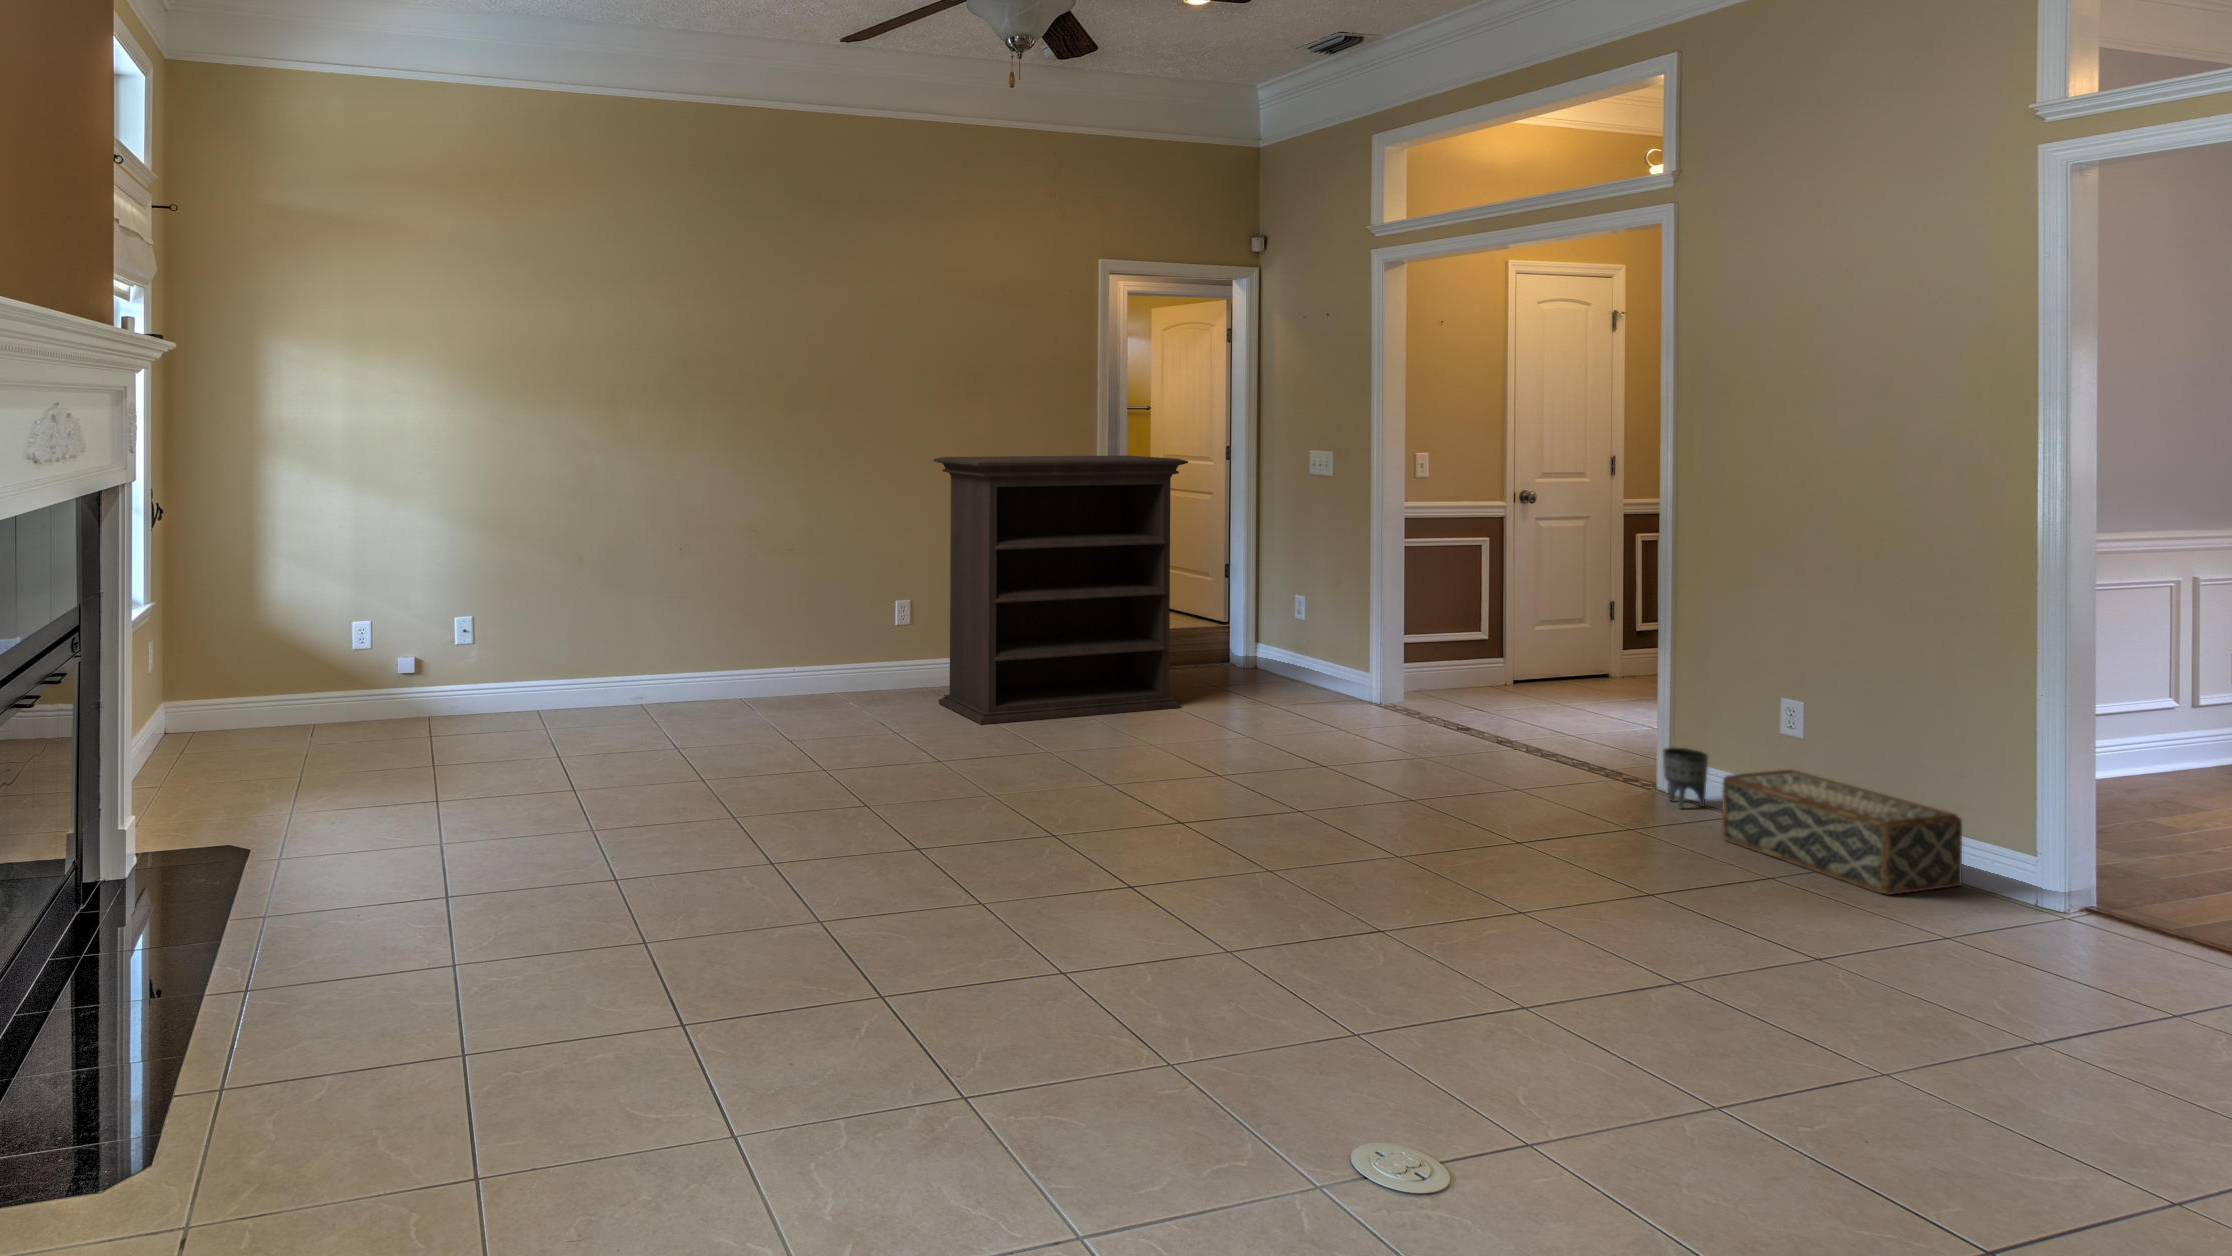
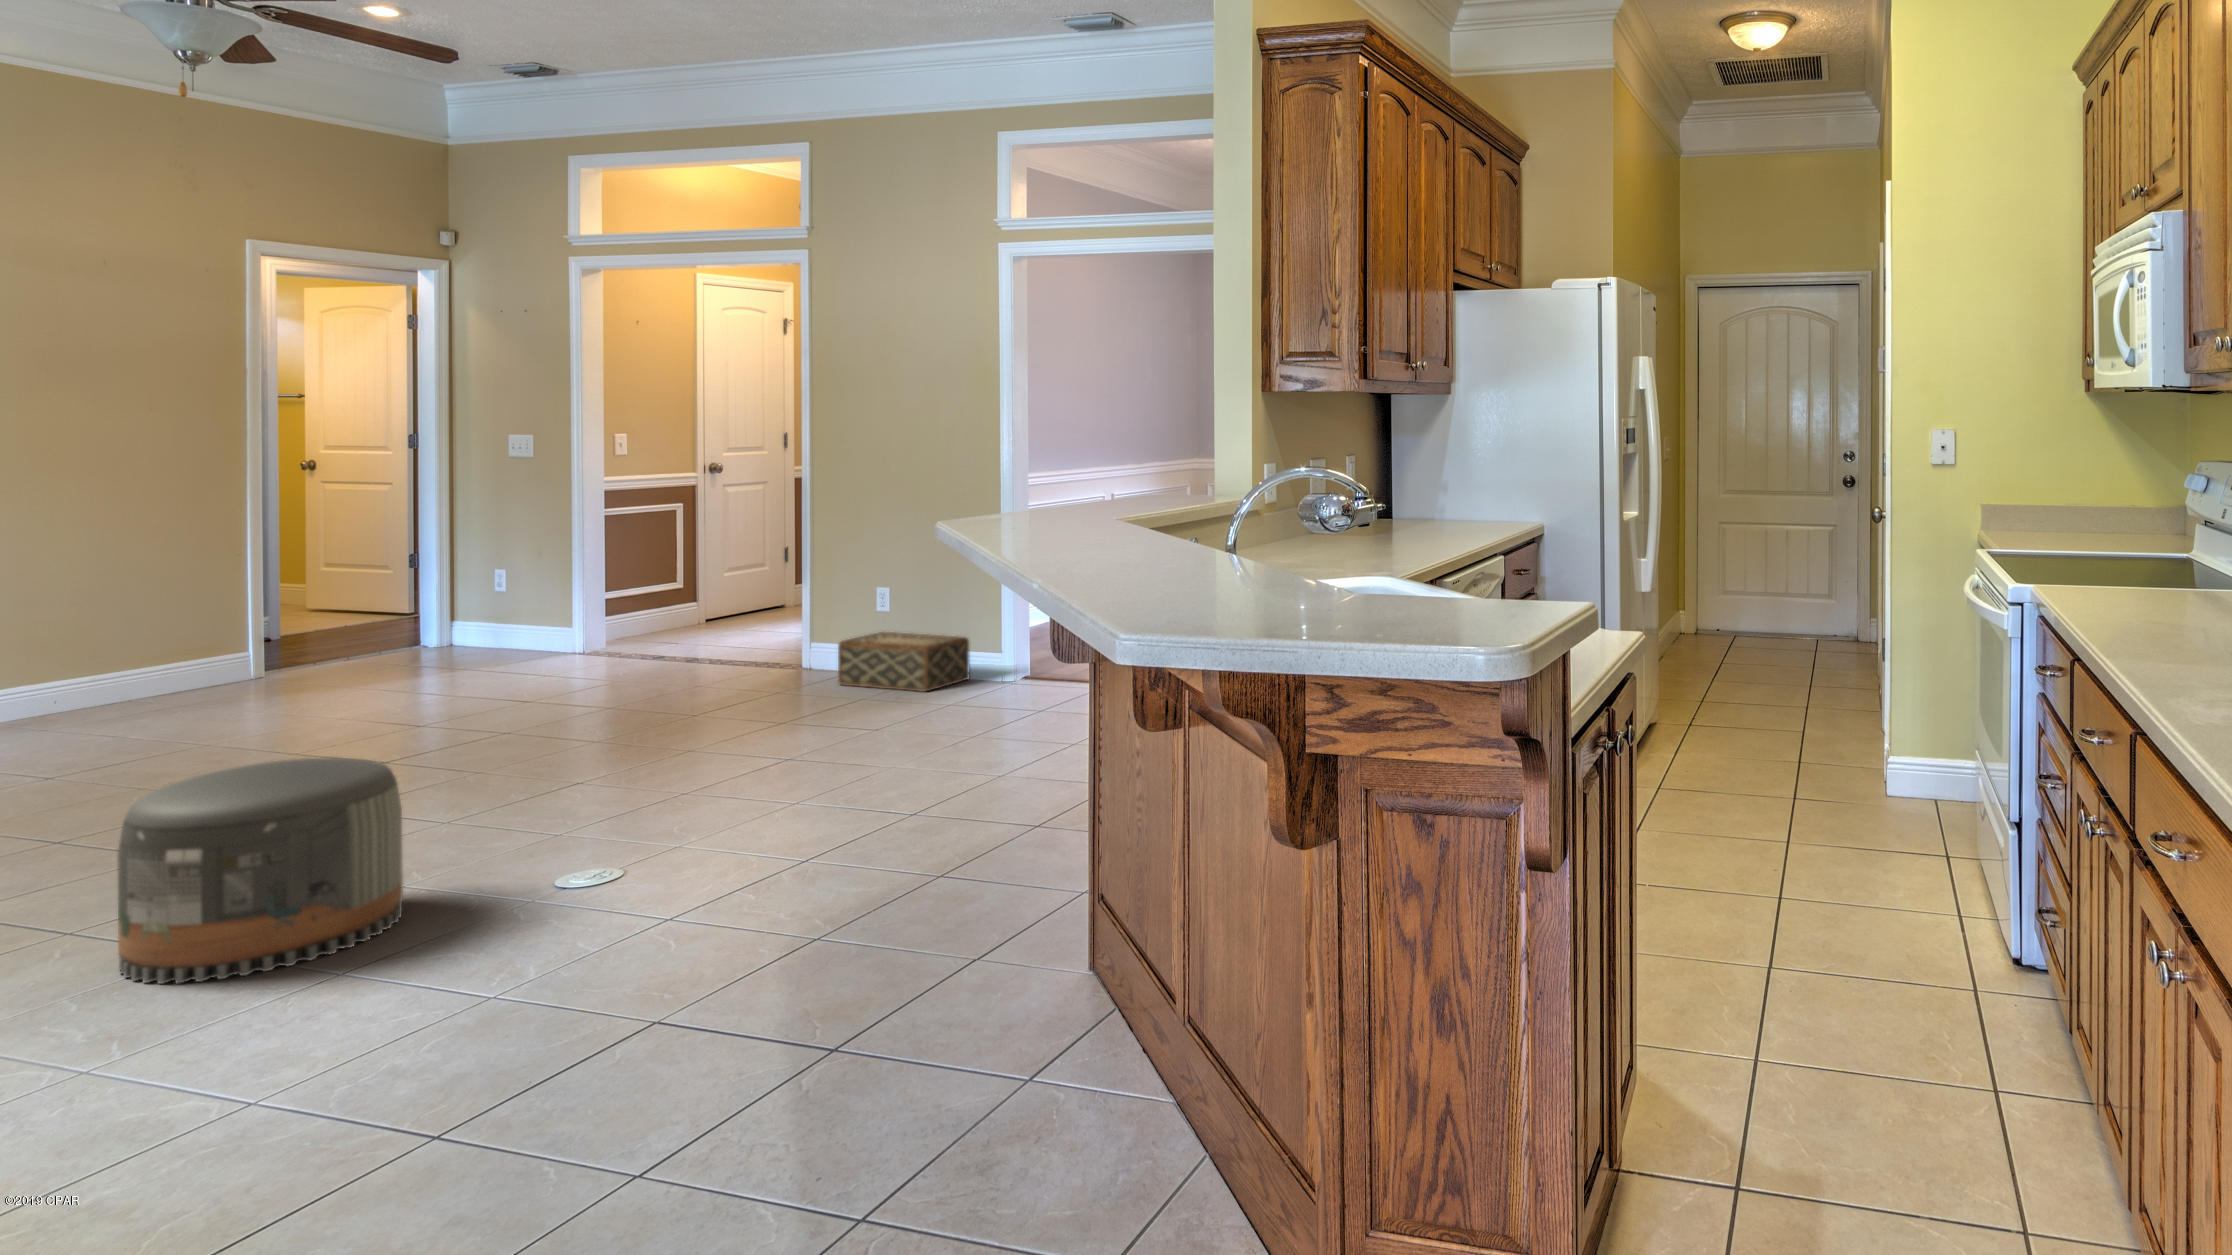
bookshelf: present [934,455,1188,724] -> none [7,444,371,737]
planter: present [1663,748,1708,809] -> none [804,633,834,674]
pouf: none [897,875,1172,1196] -> present [117,757,403,984]

